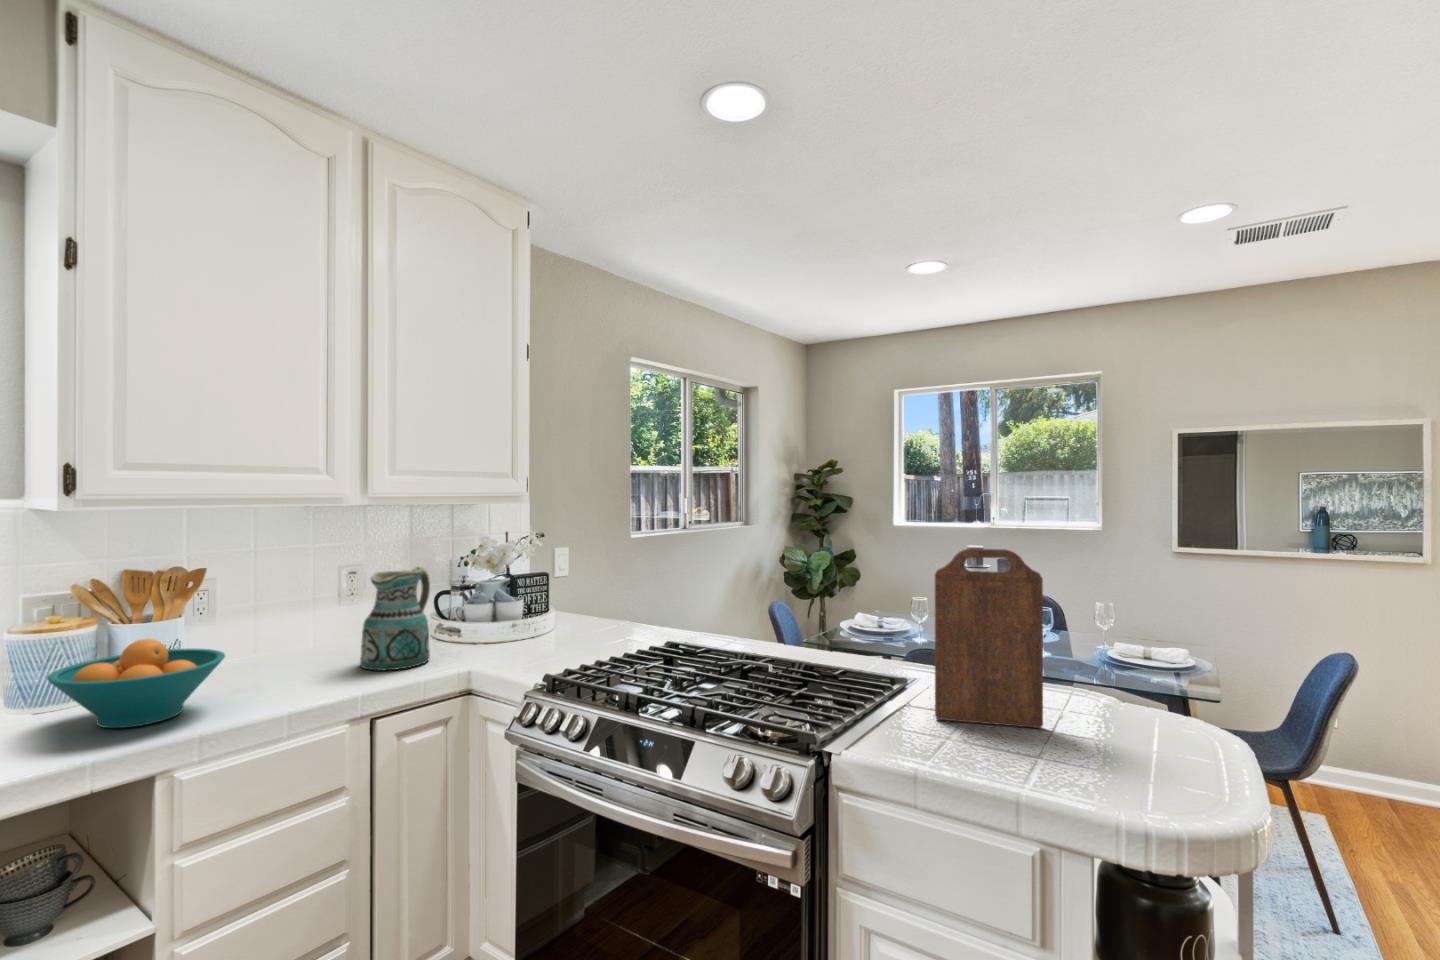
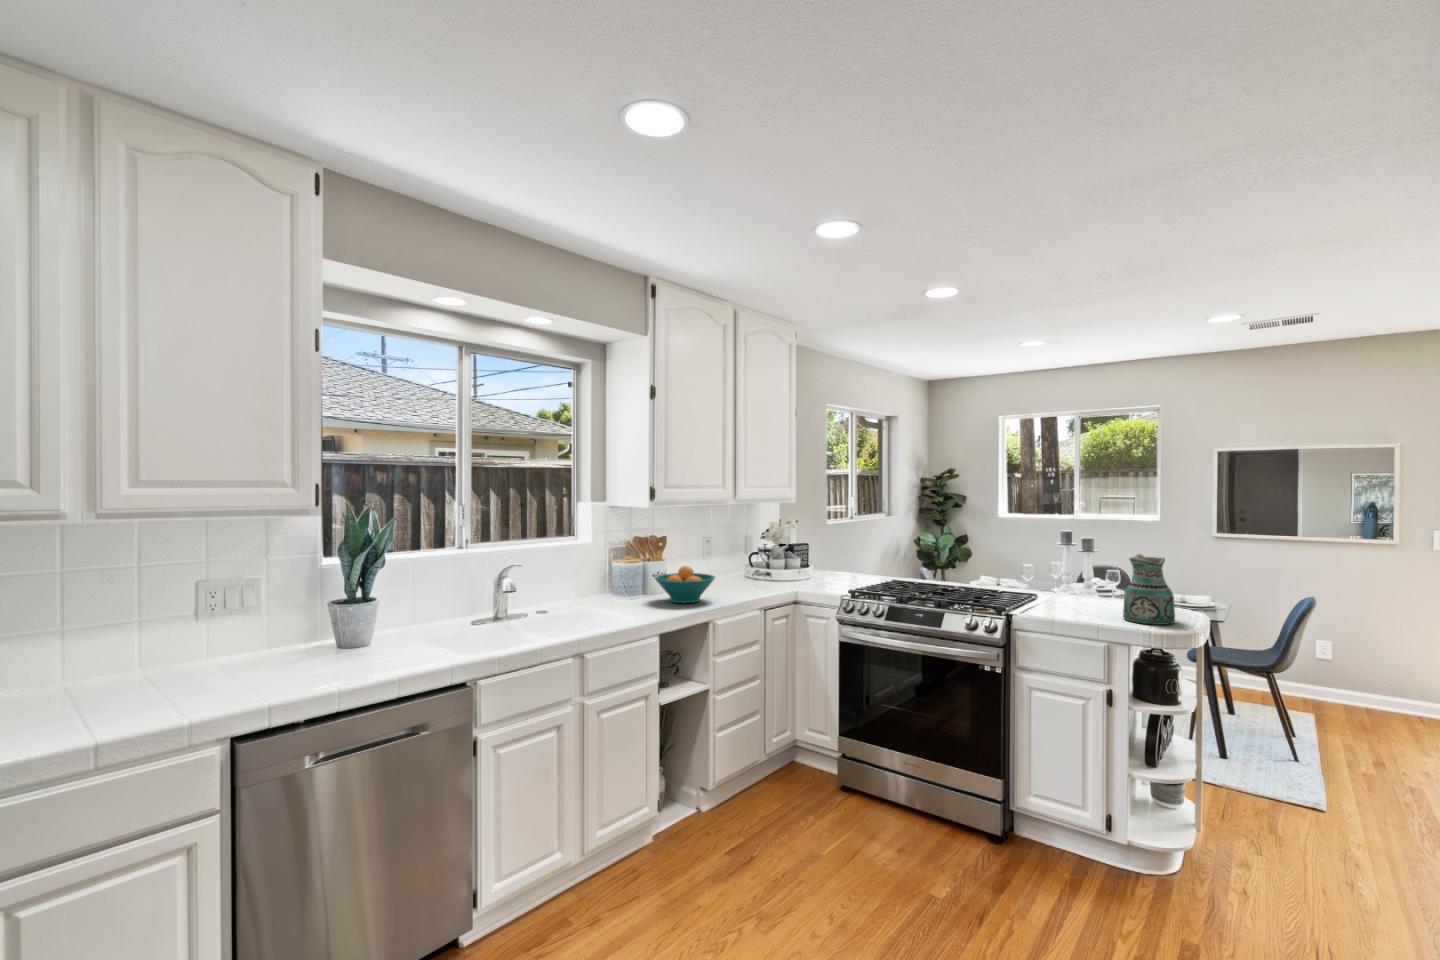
cutting board: present [935,549,1043,728] -> none [1055,527,1109,610]
ceramic pitcher: present [360,567,430,670] -> present [1123,554,1175,625]

